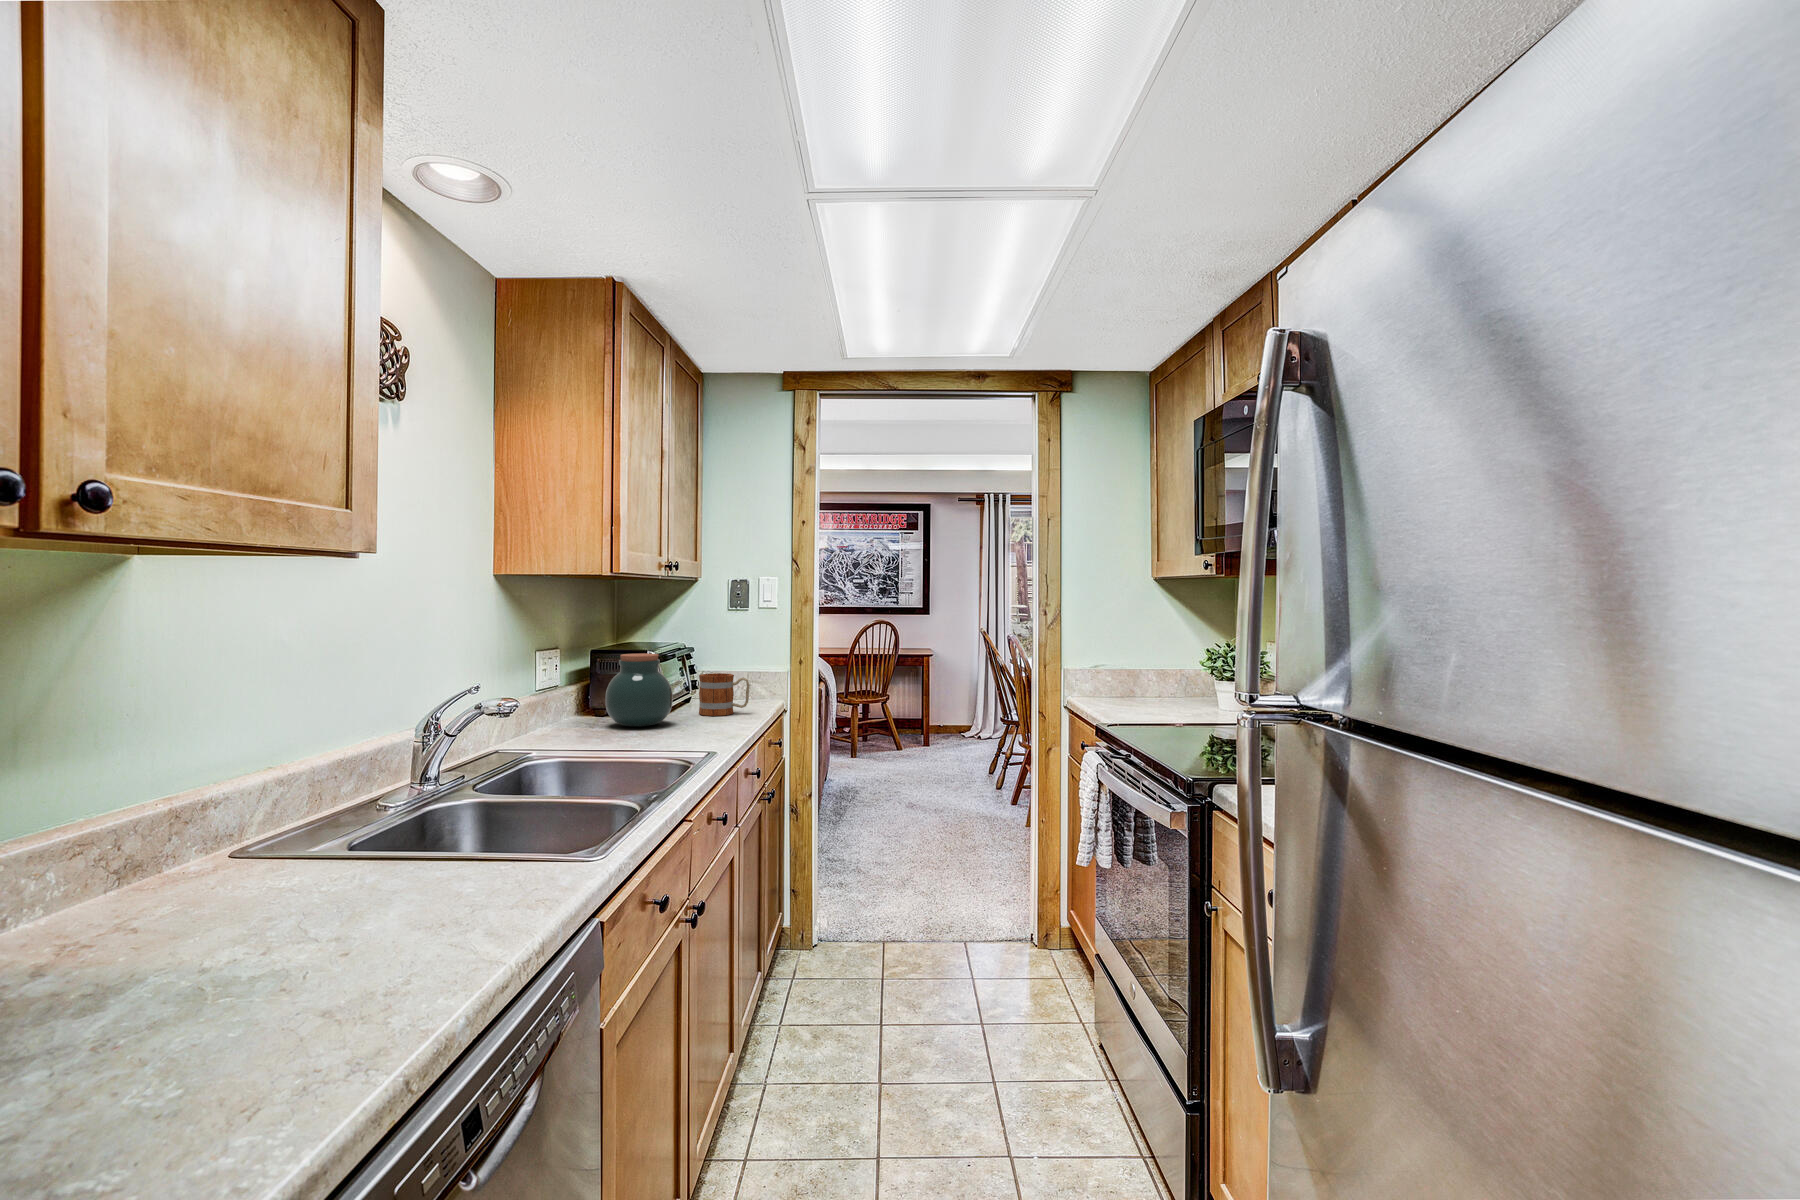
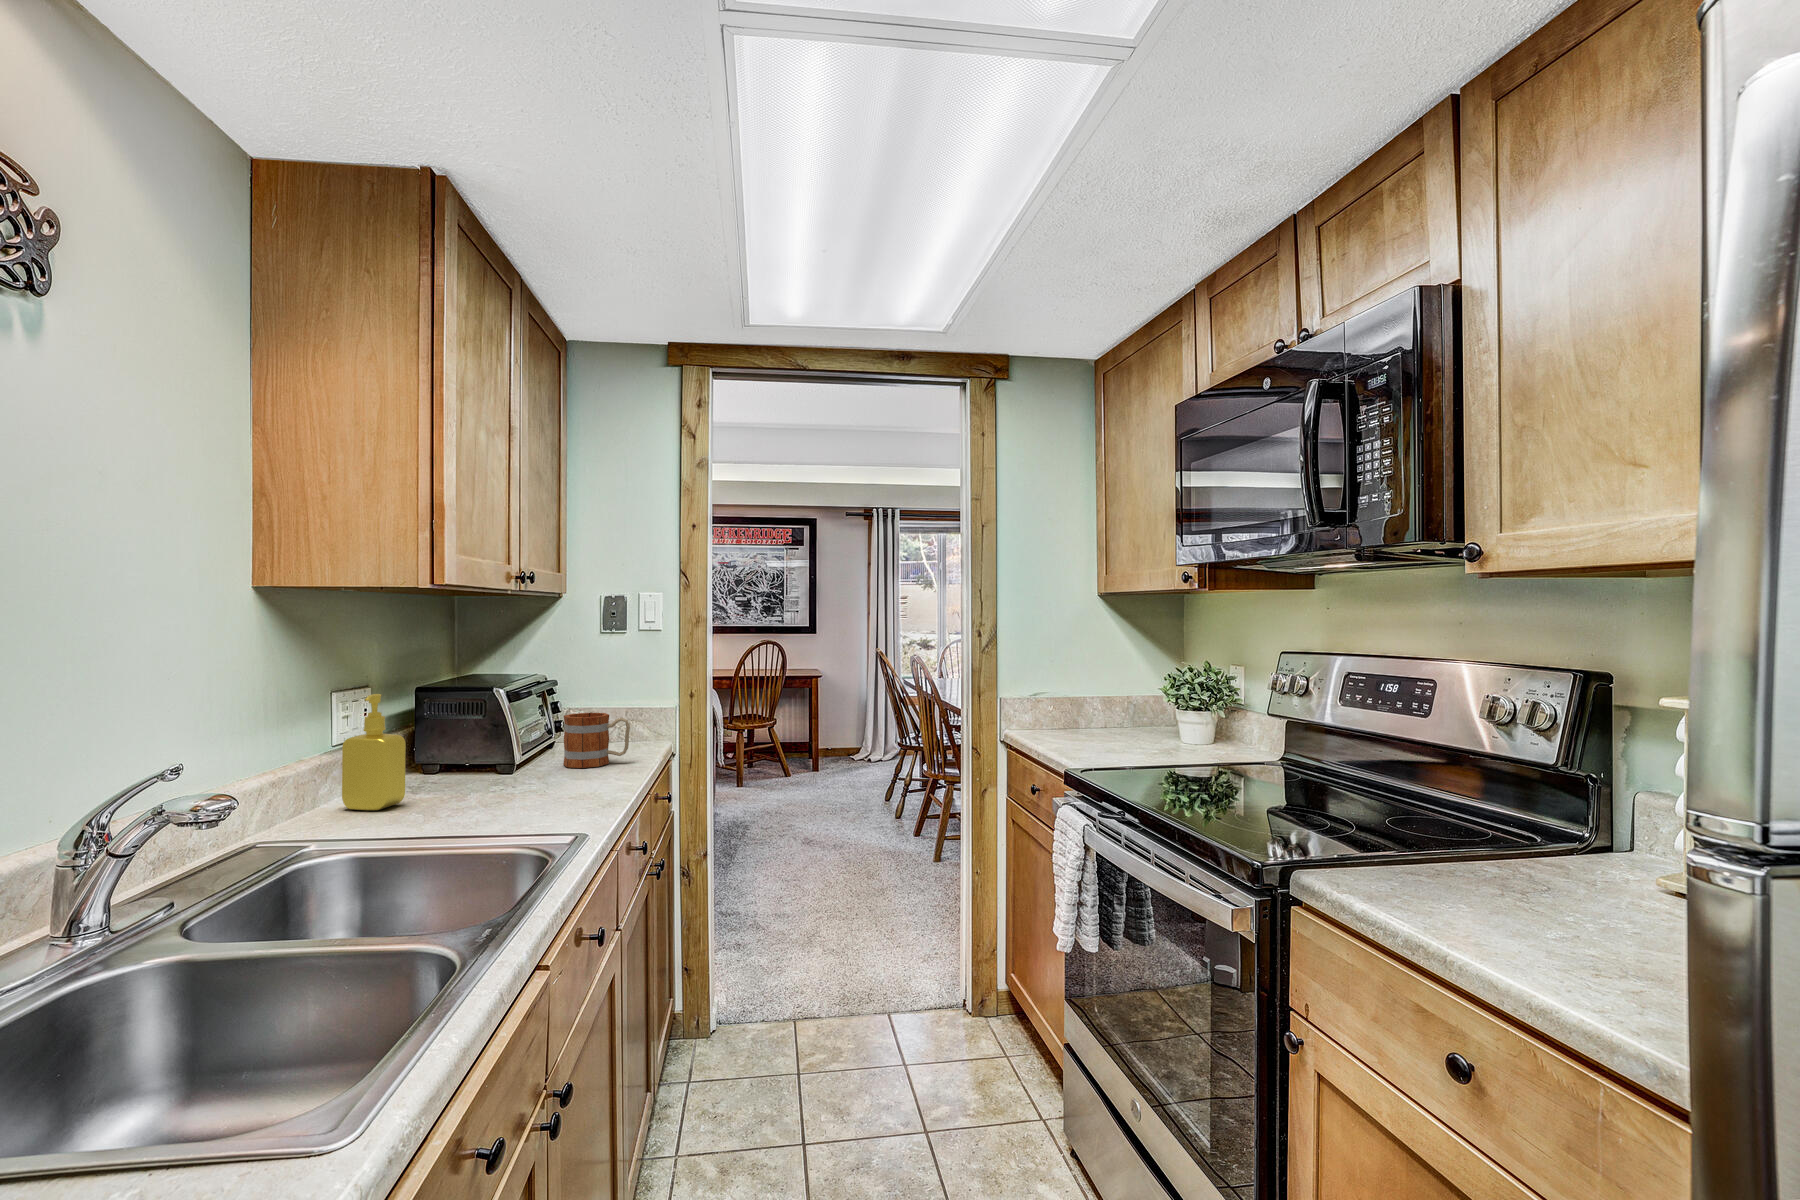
soap dispenser: none [546,652,588,736] -> present [342,694,406,810]
jar: present [606,653,673,727] -> none [433,692,527,790]

